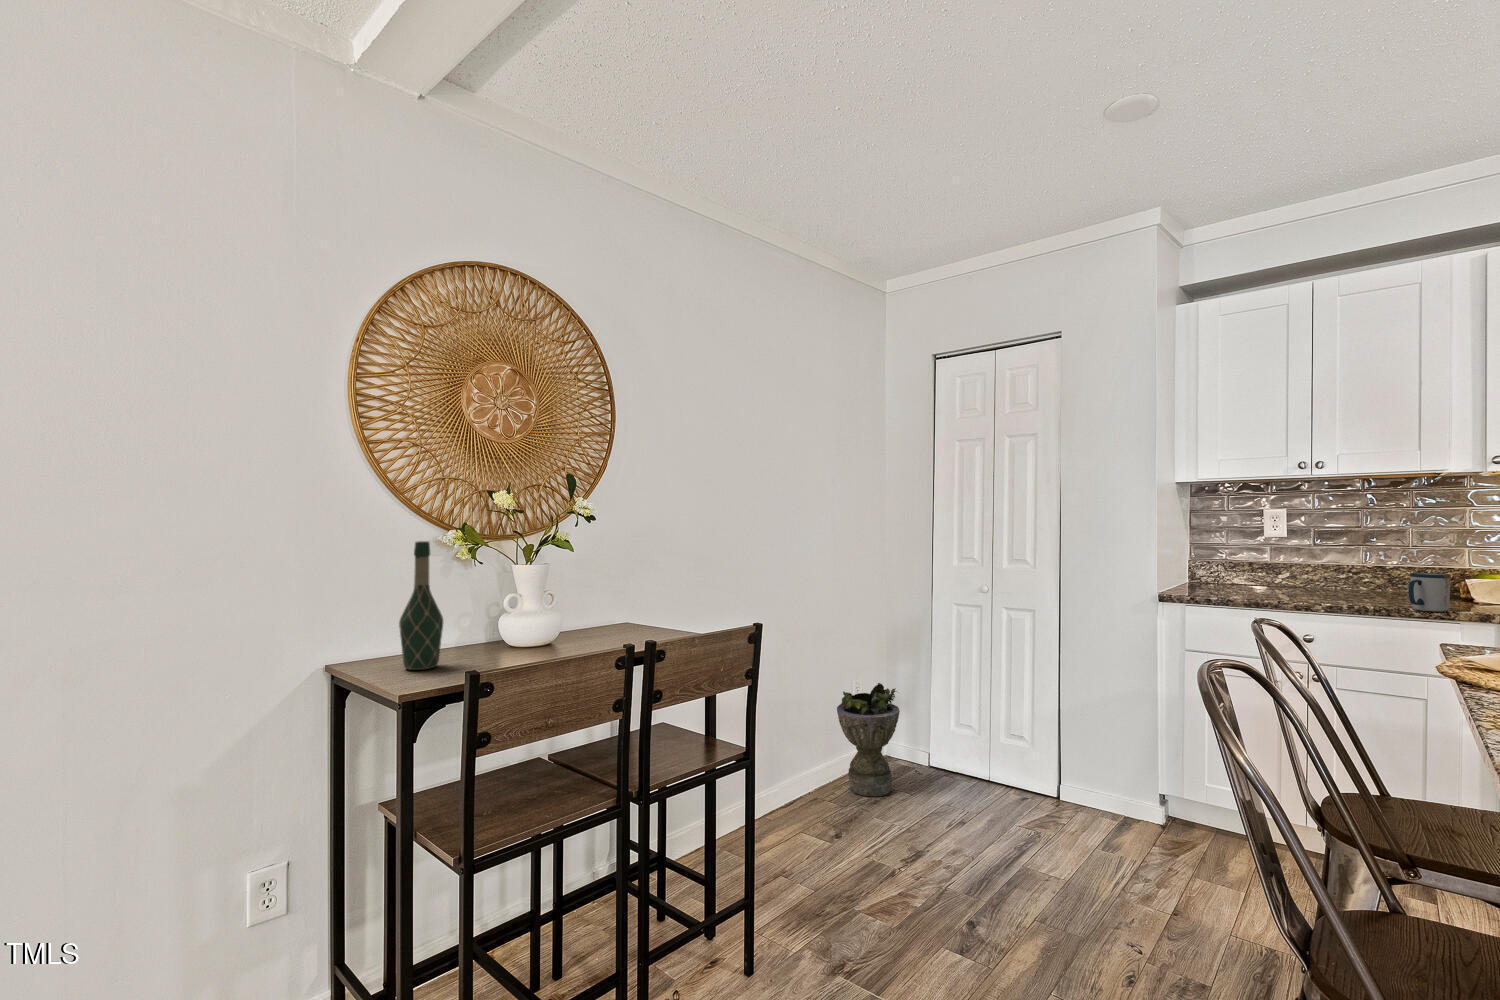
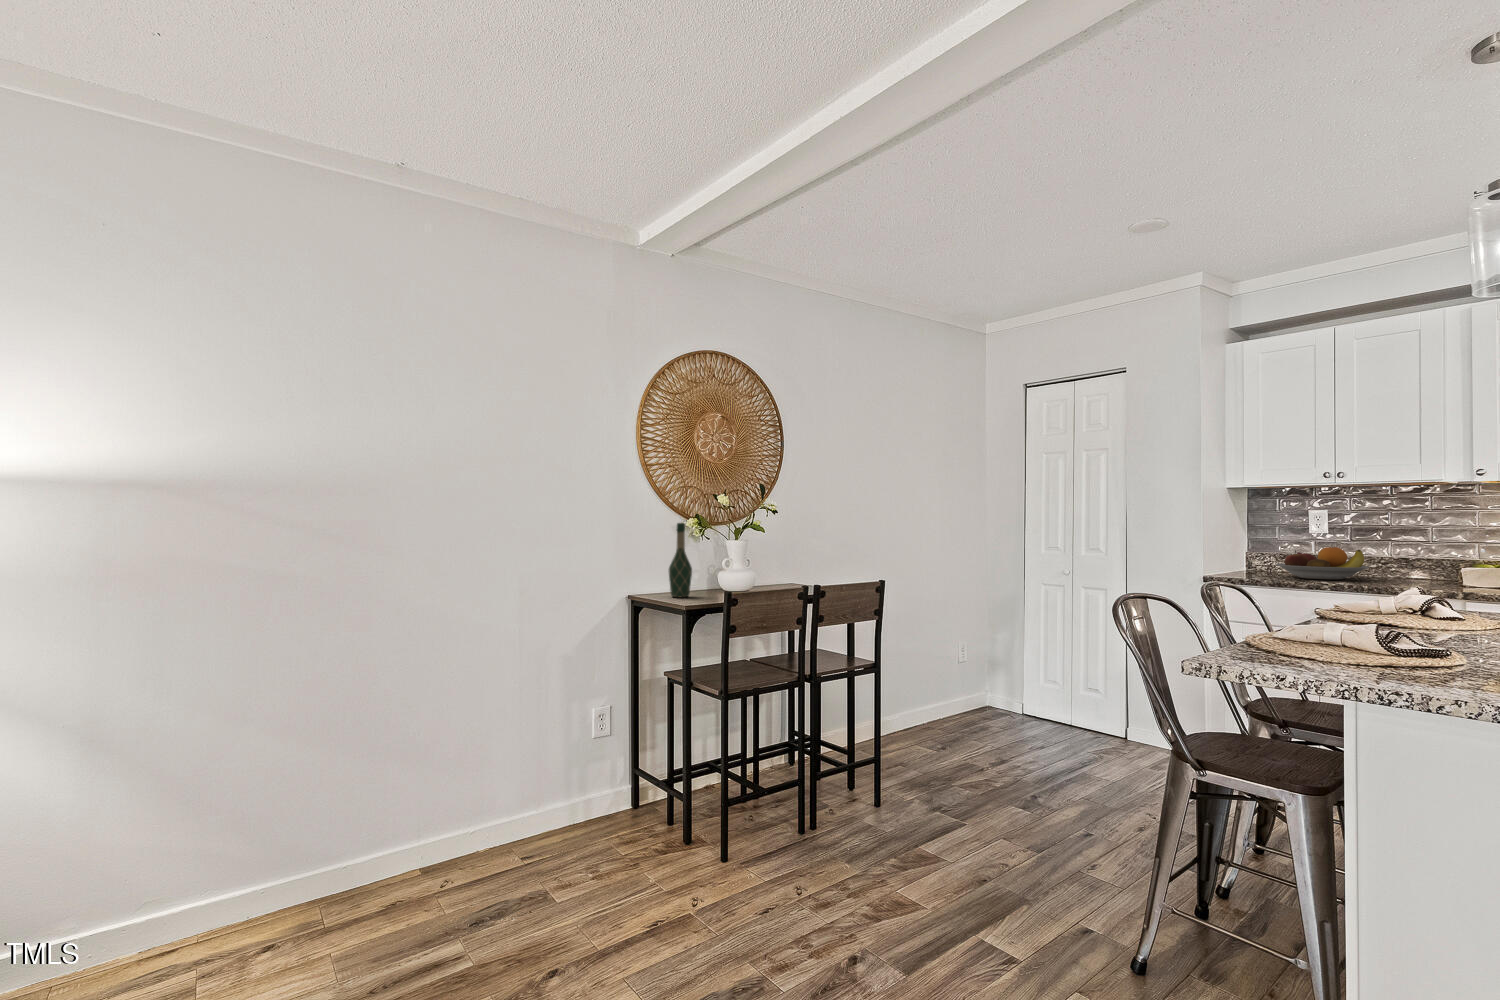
fruit bowl: none [1240,556,1355,598] -> present [1276,547,1369,580]
mug: present [1408,573,1451,612] -> none [1395,559,1432,588]
planter: present [837,683,900,797] -> none [947,645,997,730]

